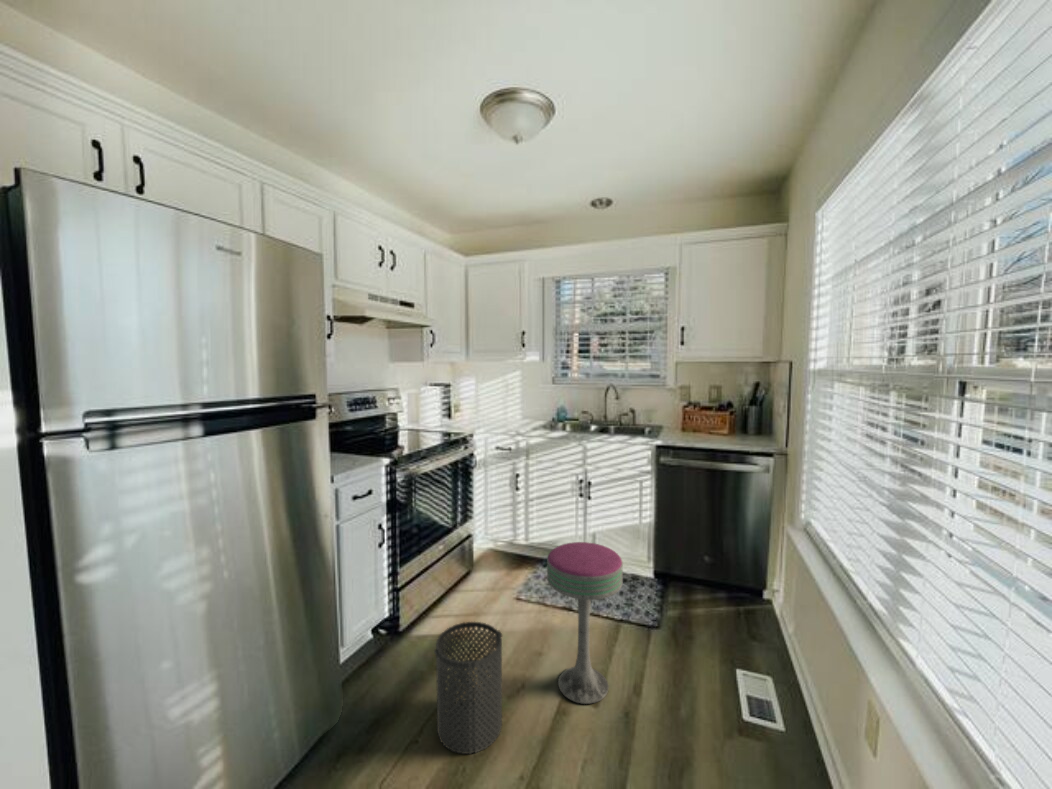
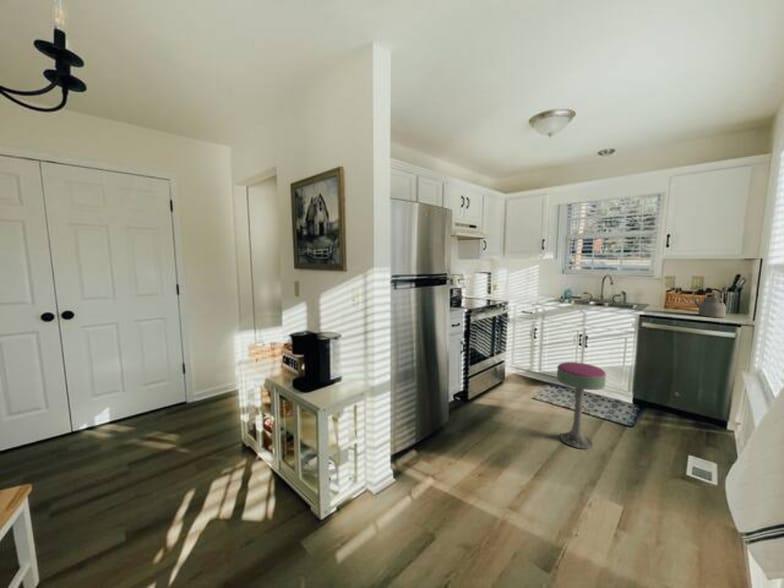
kettle: none [713,403,754,443] -> present [692,289,726,317]
trash can: present [434,622,502,754] -> none [493,392,530,451]

